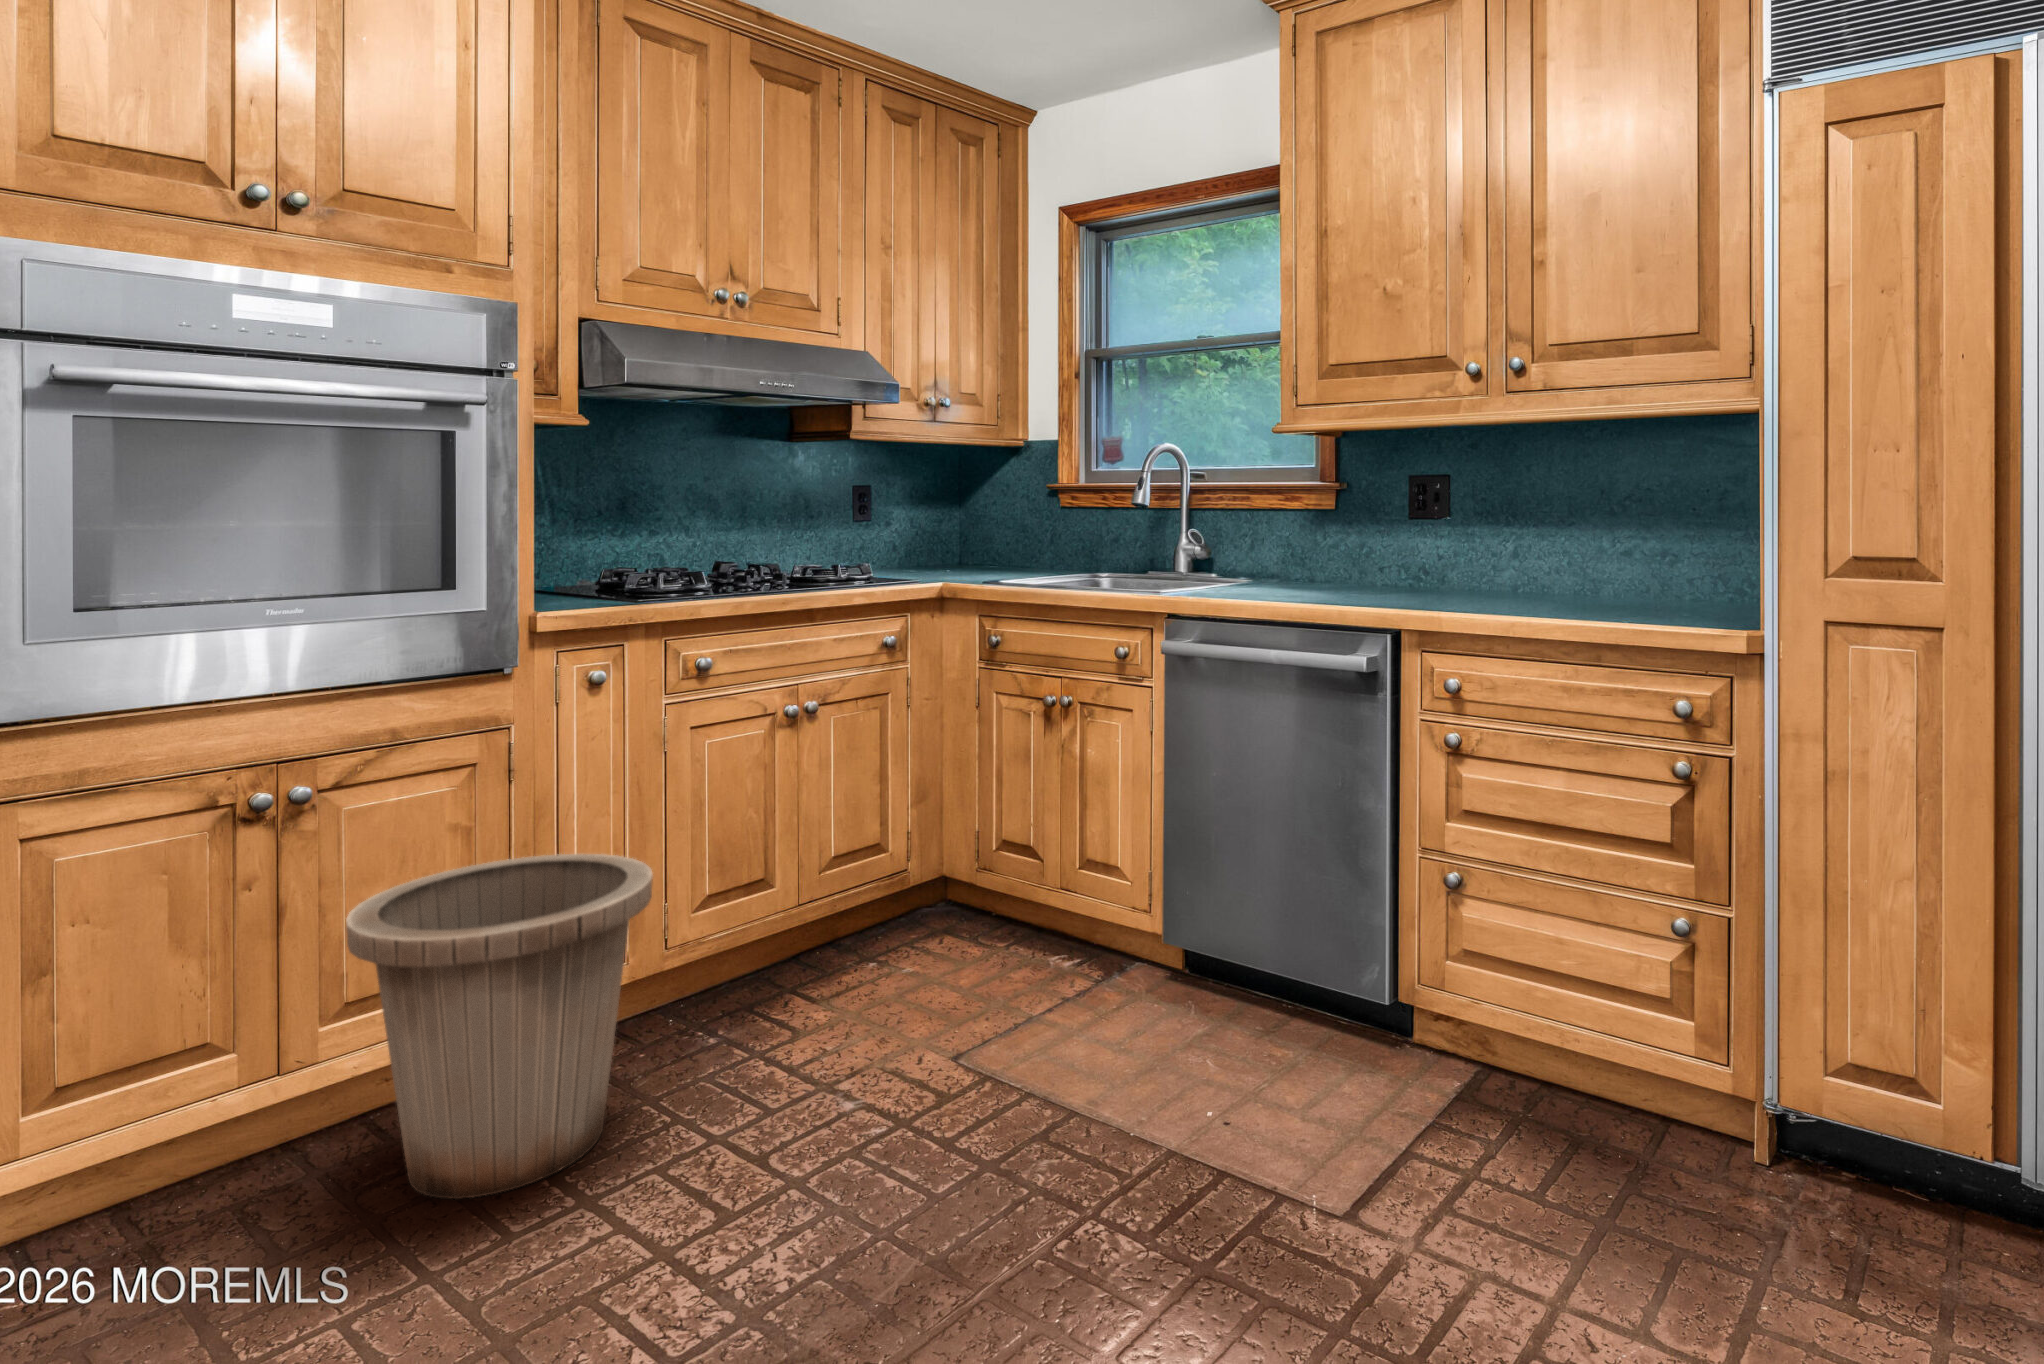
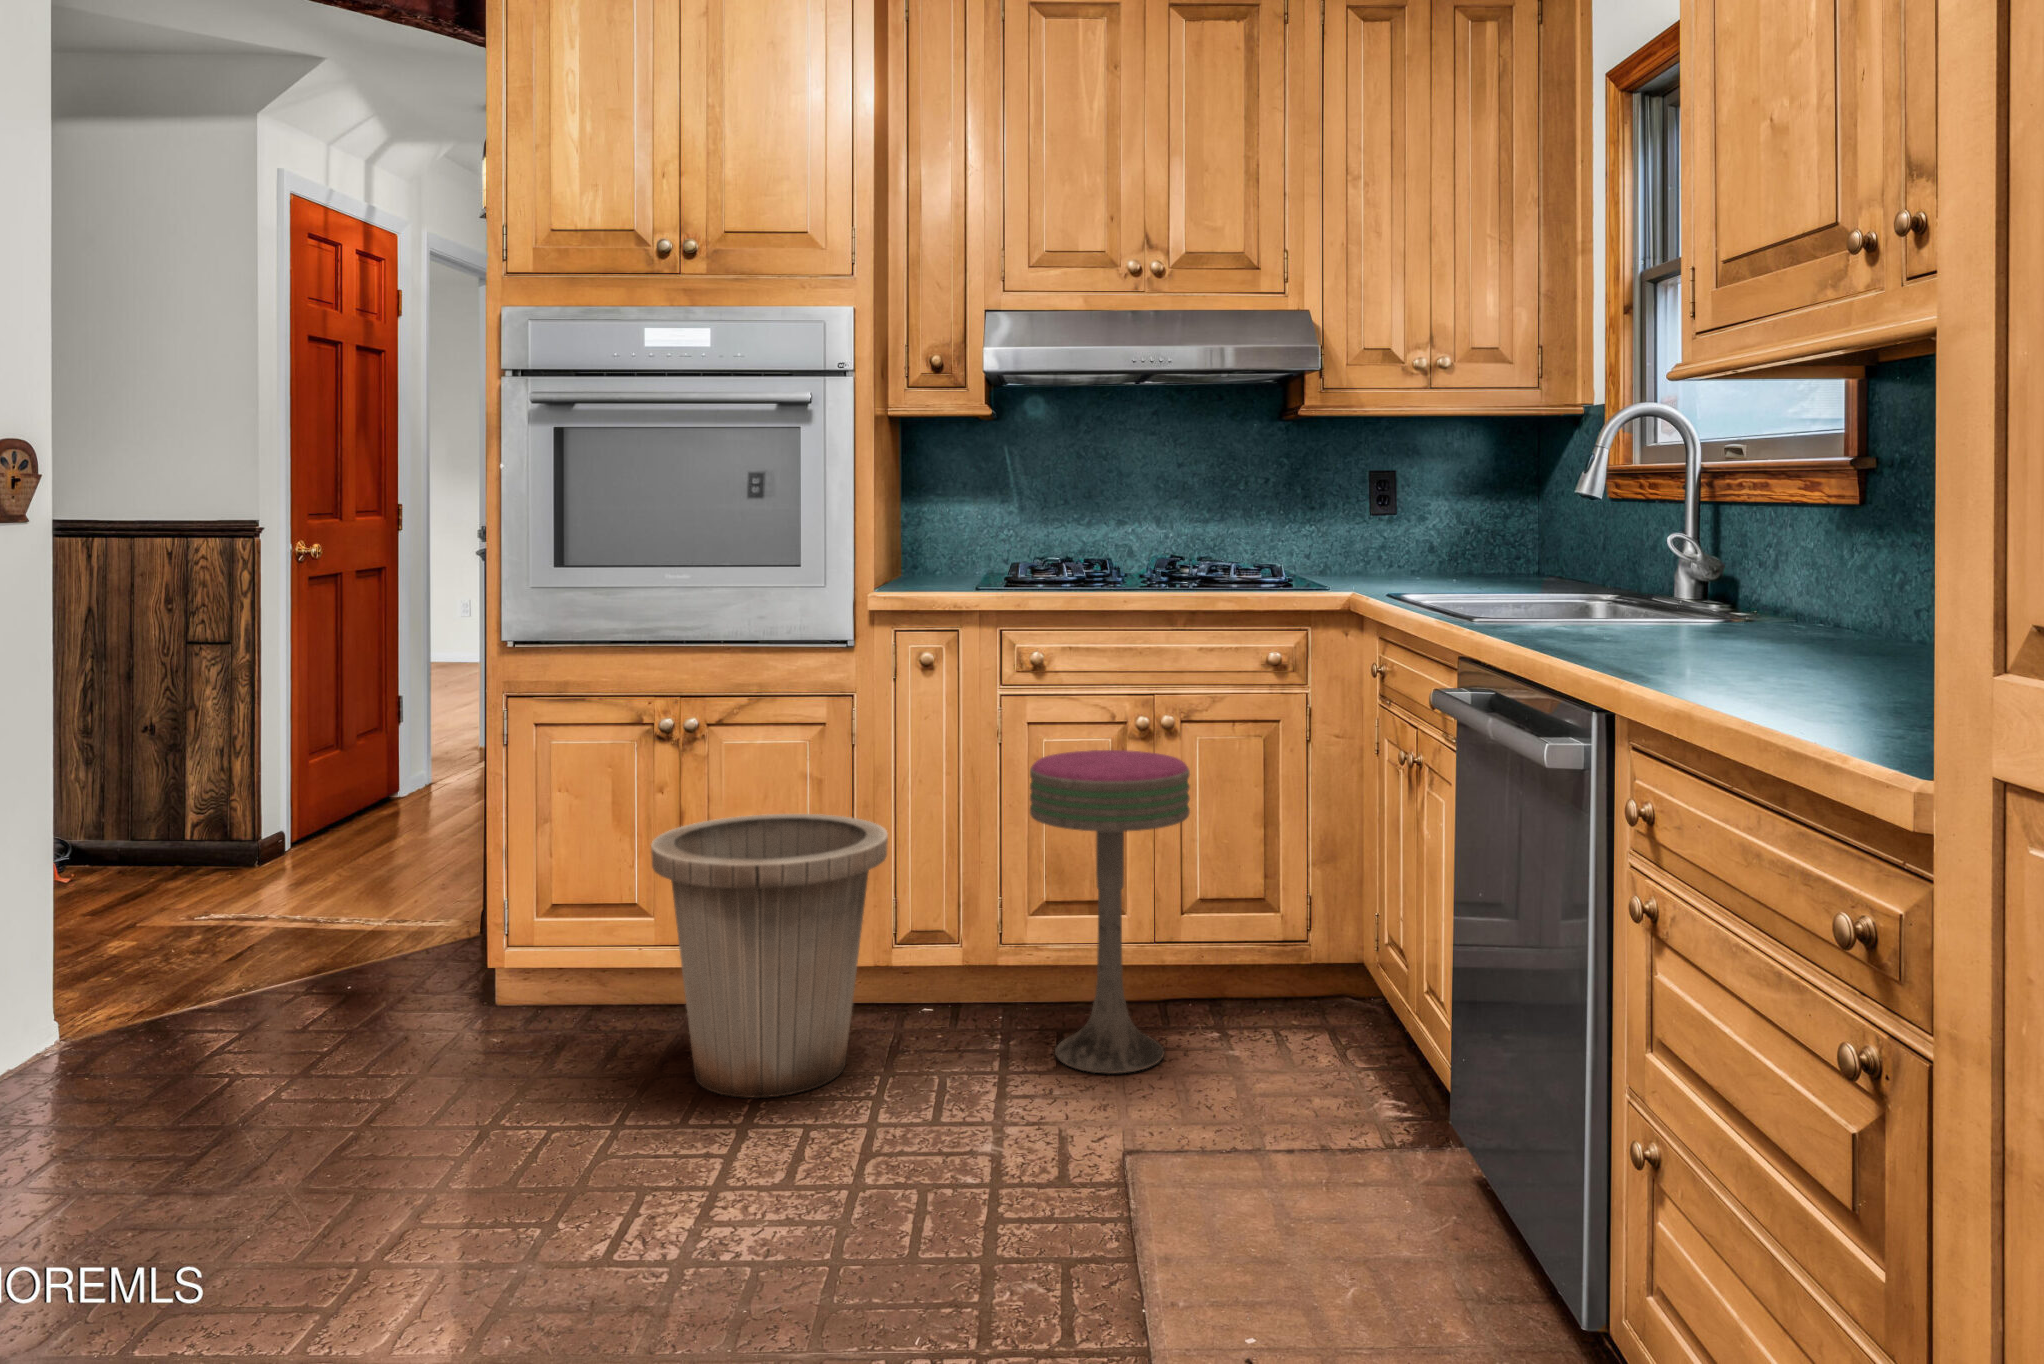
bar stool: none [740,735,892,1028] -> present [1030,750,1190,1074]

